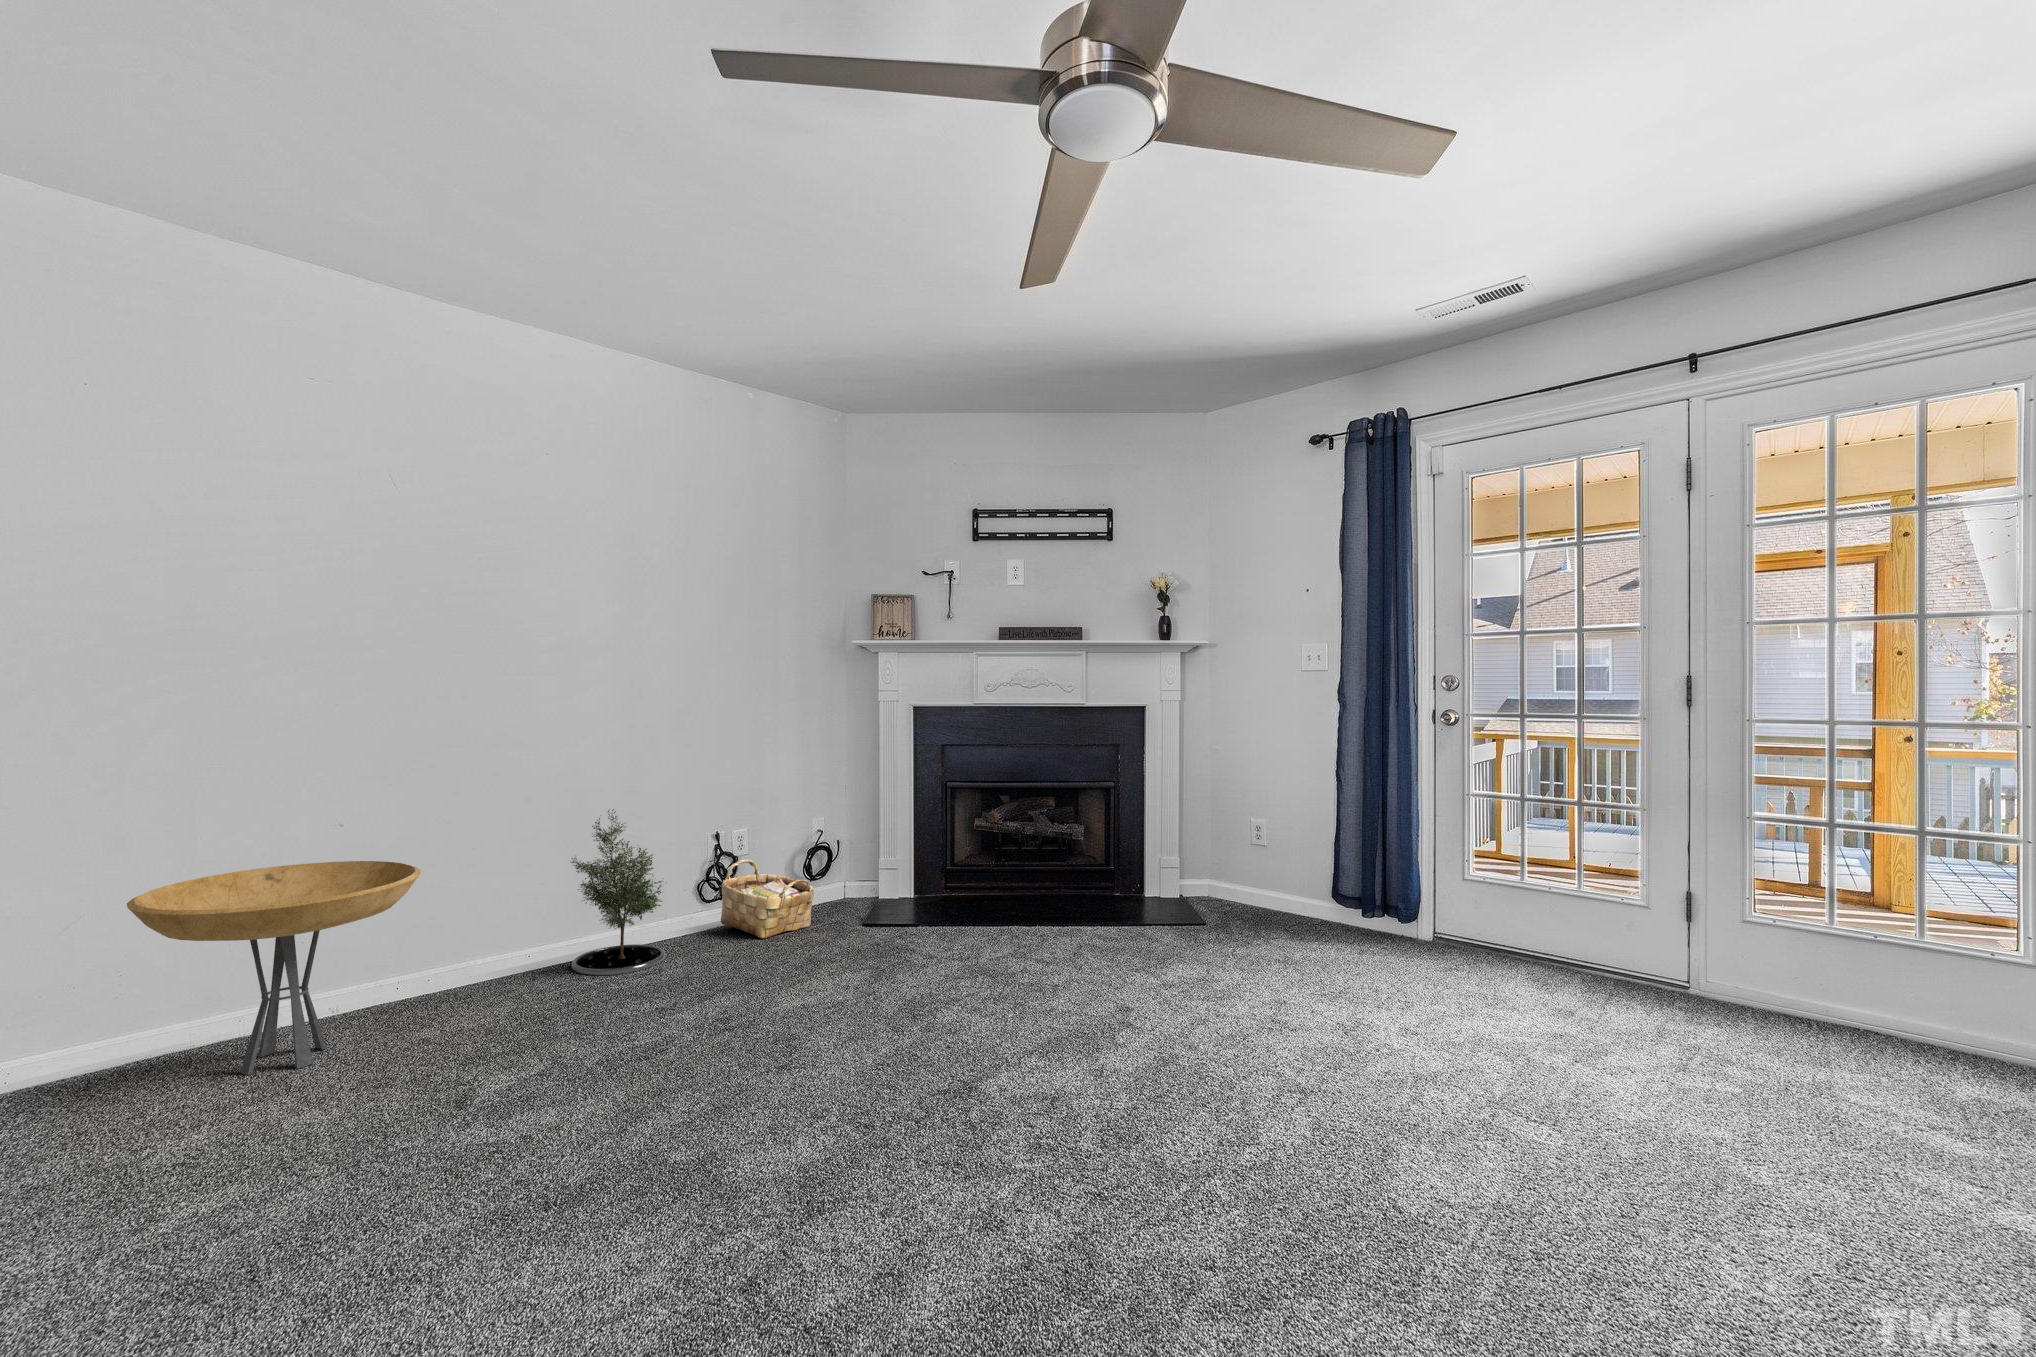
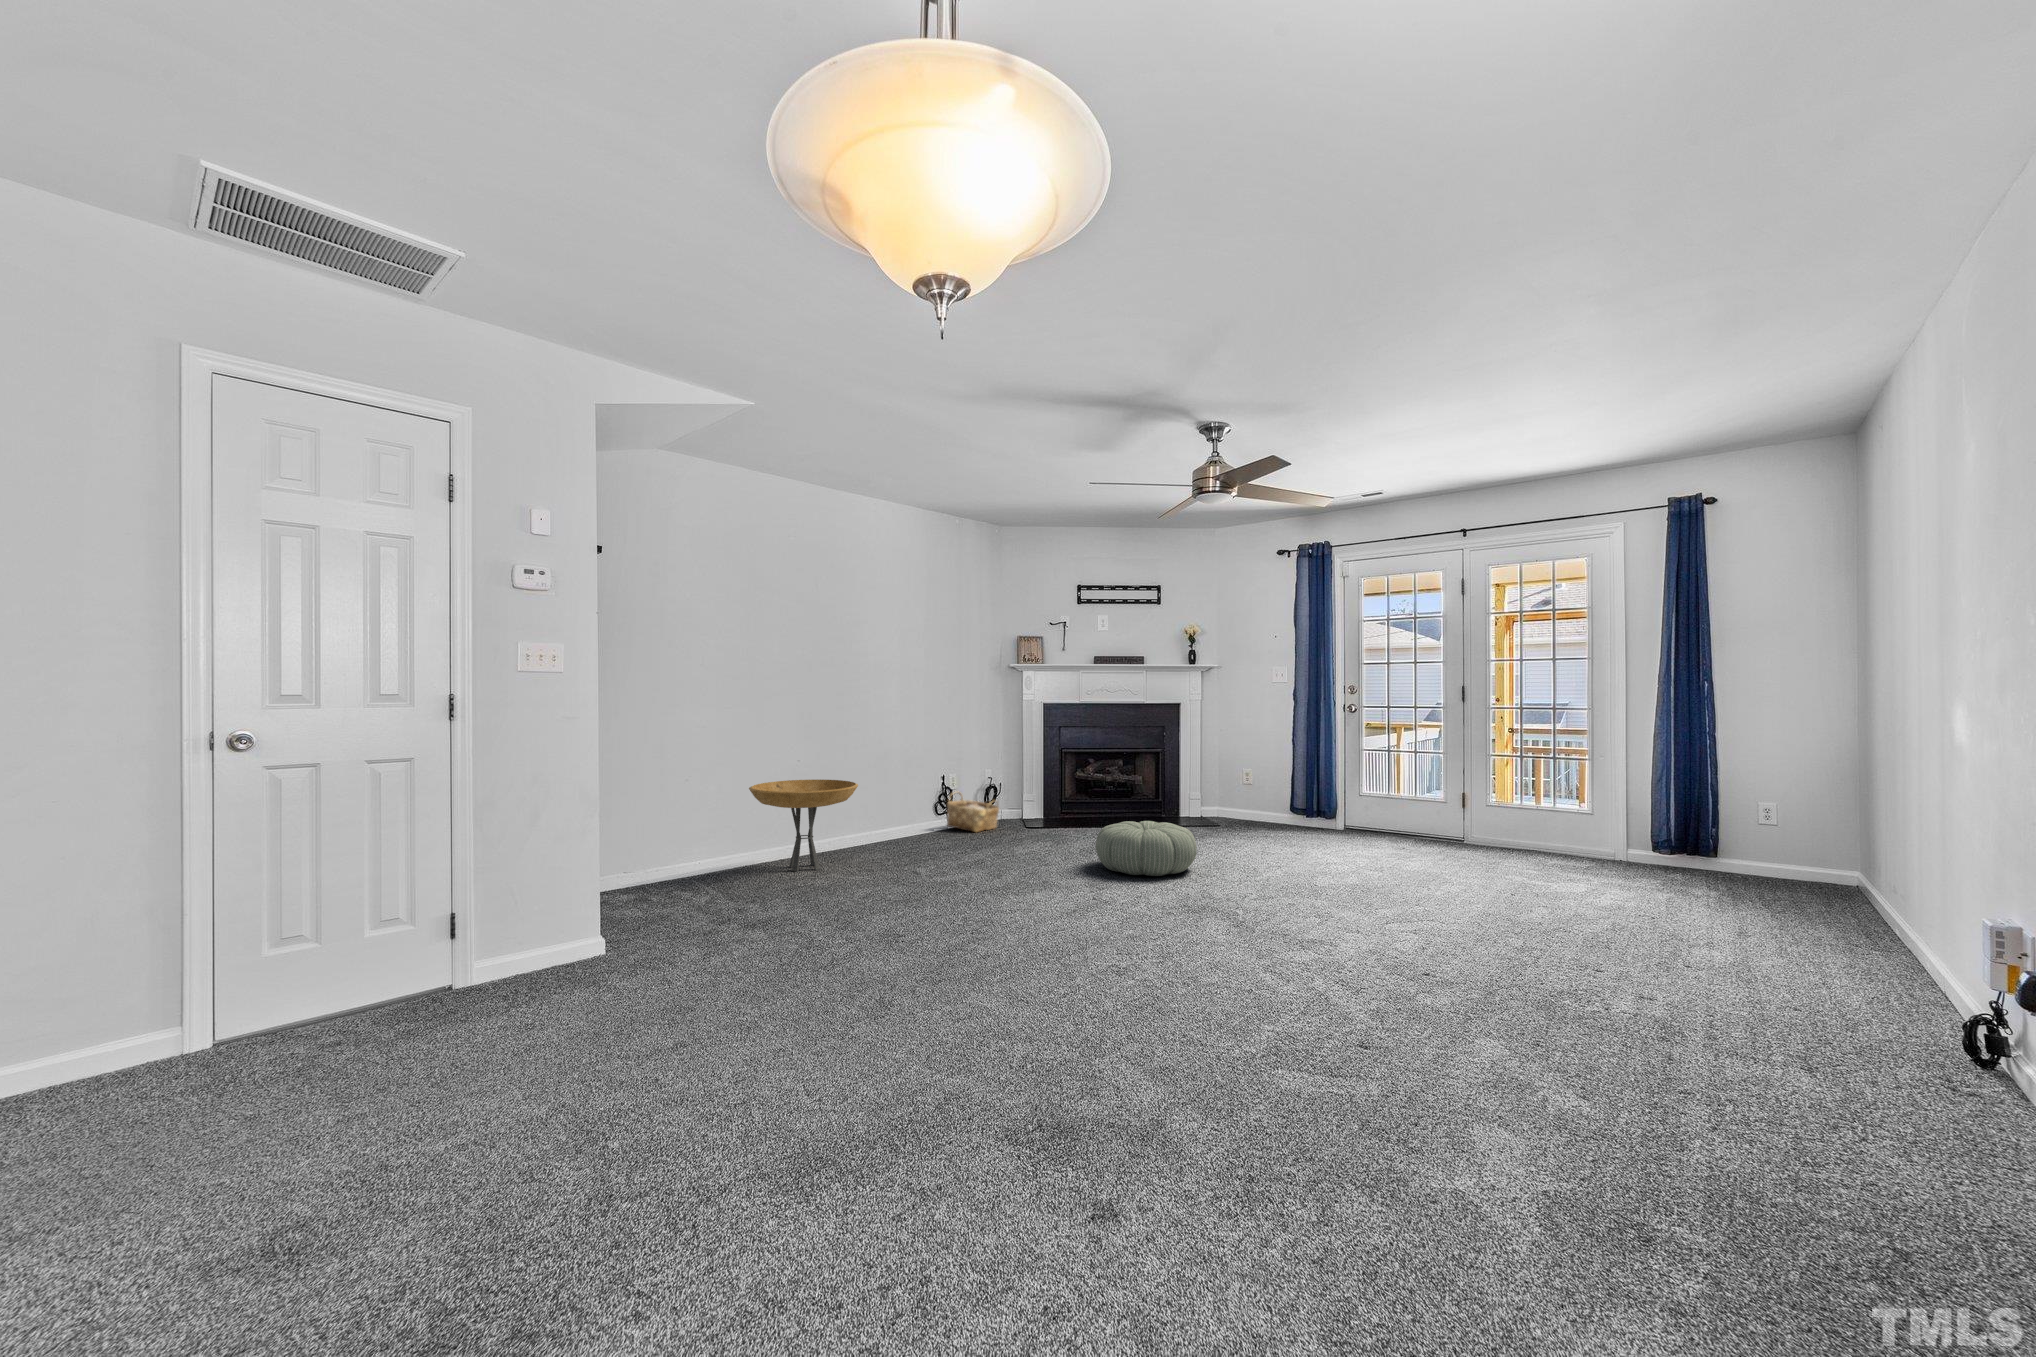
potted tree: present [571,809,665,975] -> none [886,758,937,845]
pouf: none [899,959,1122,1114] -> present [1096,821,1197,876]

